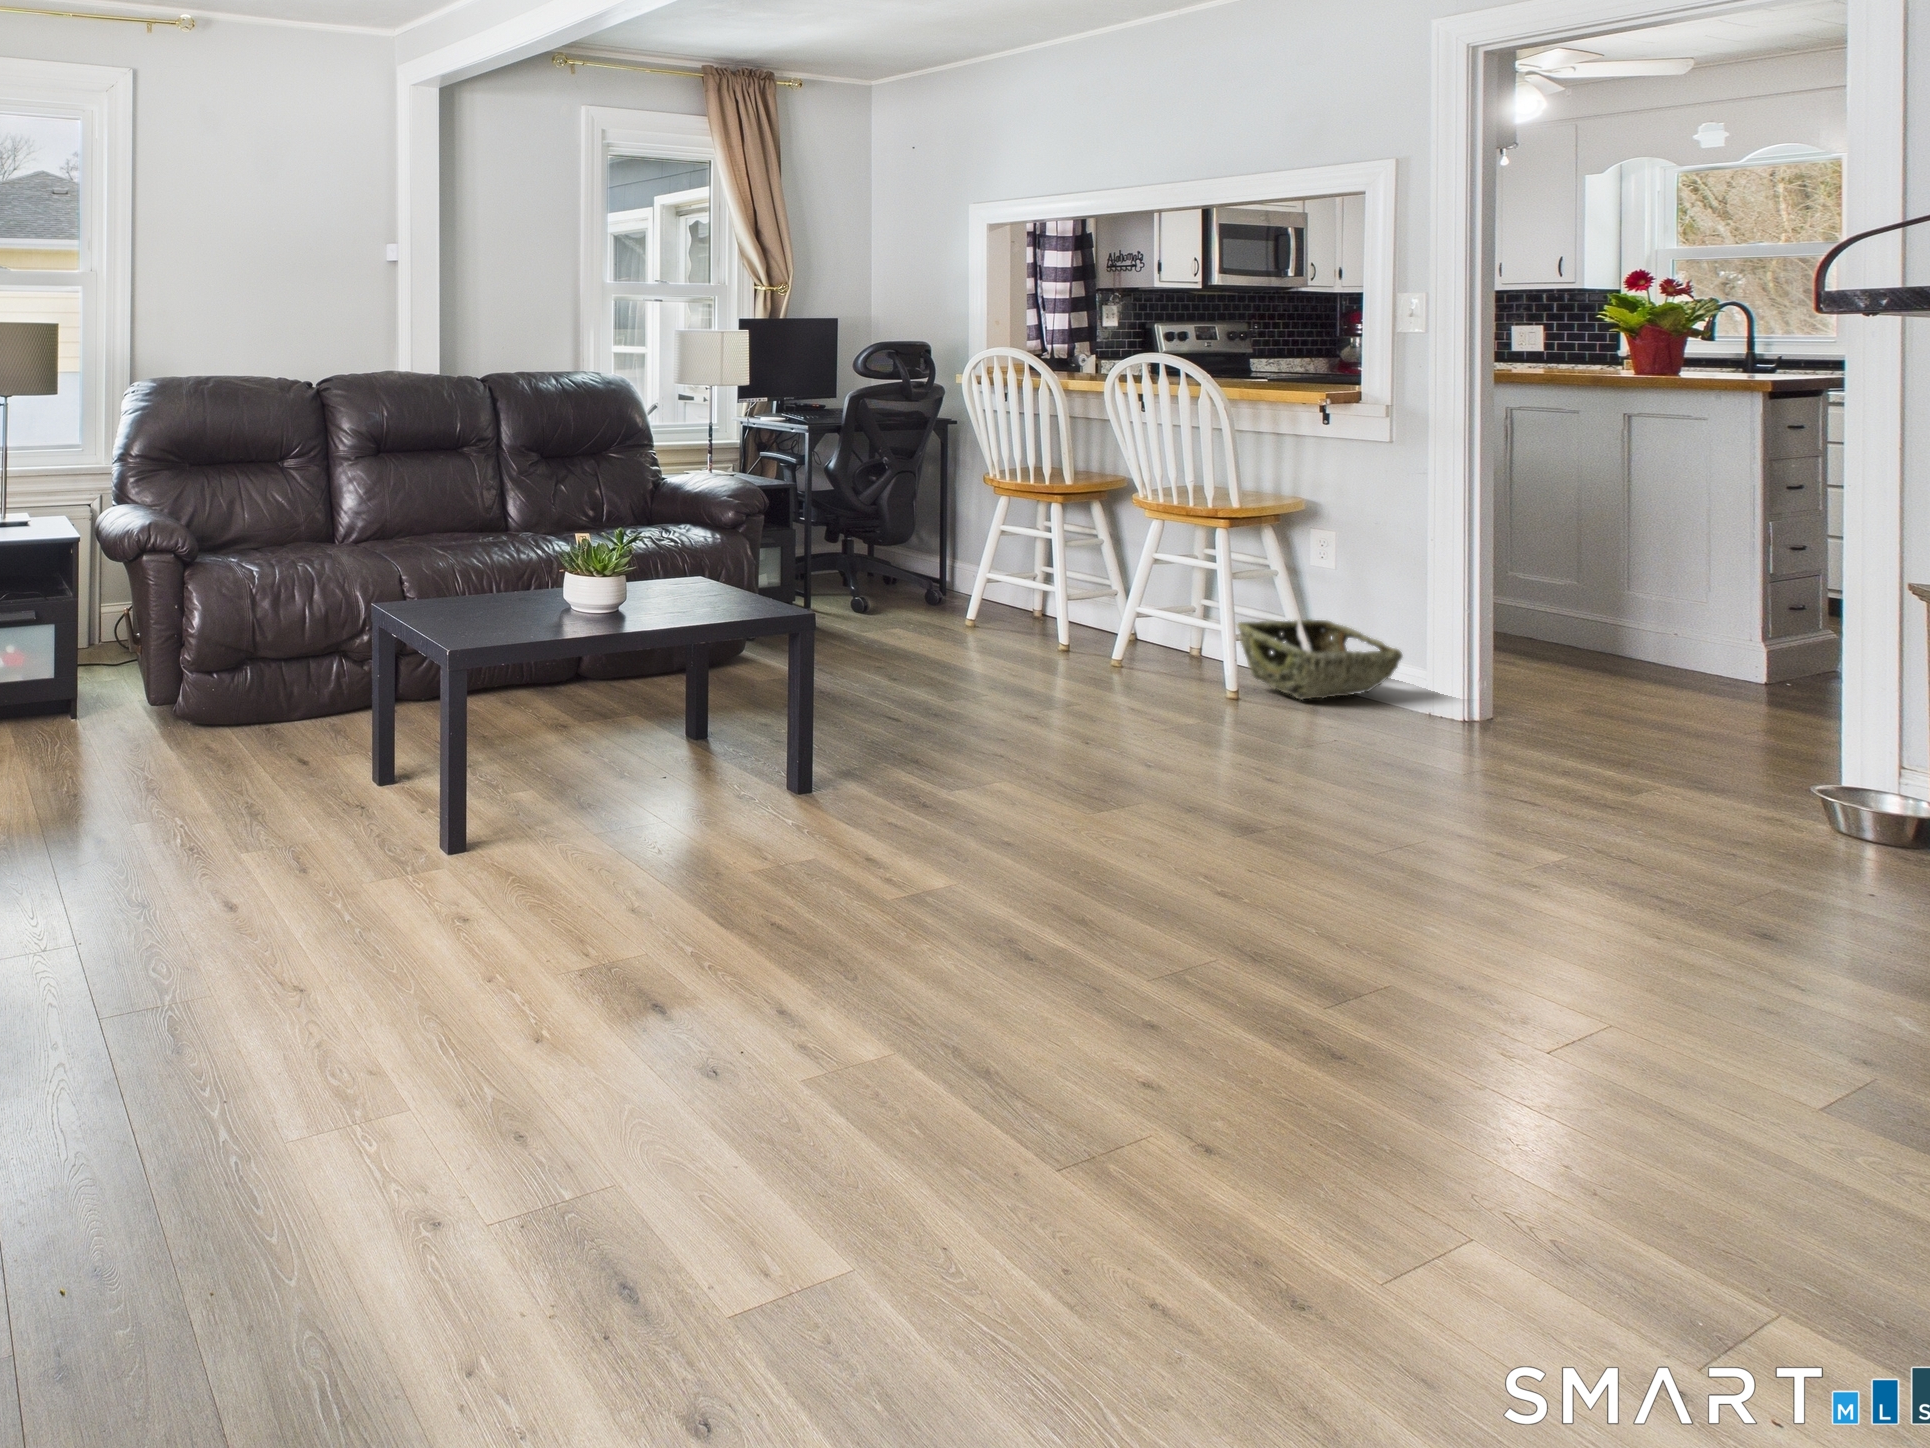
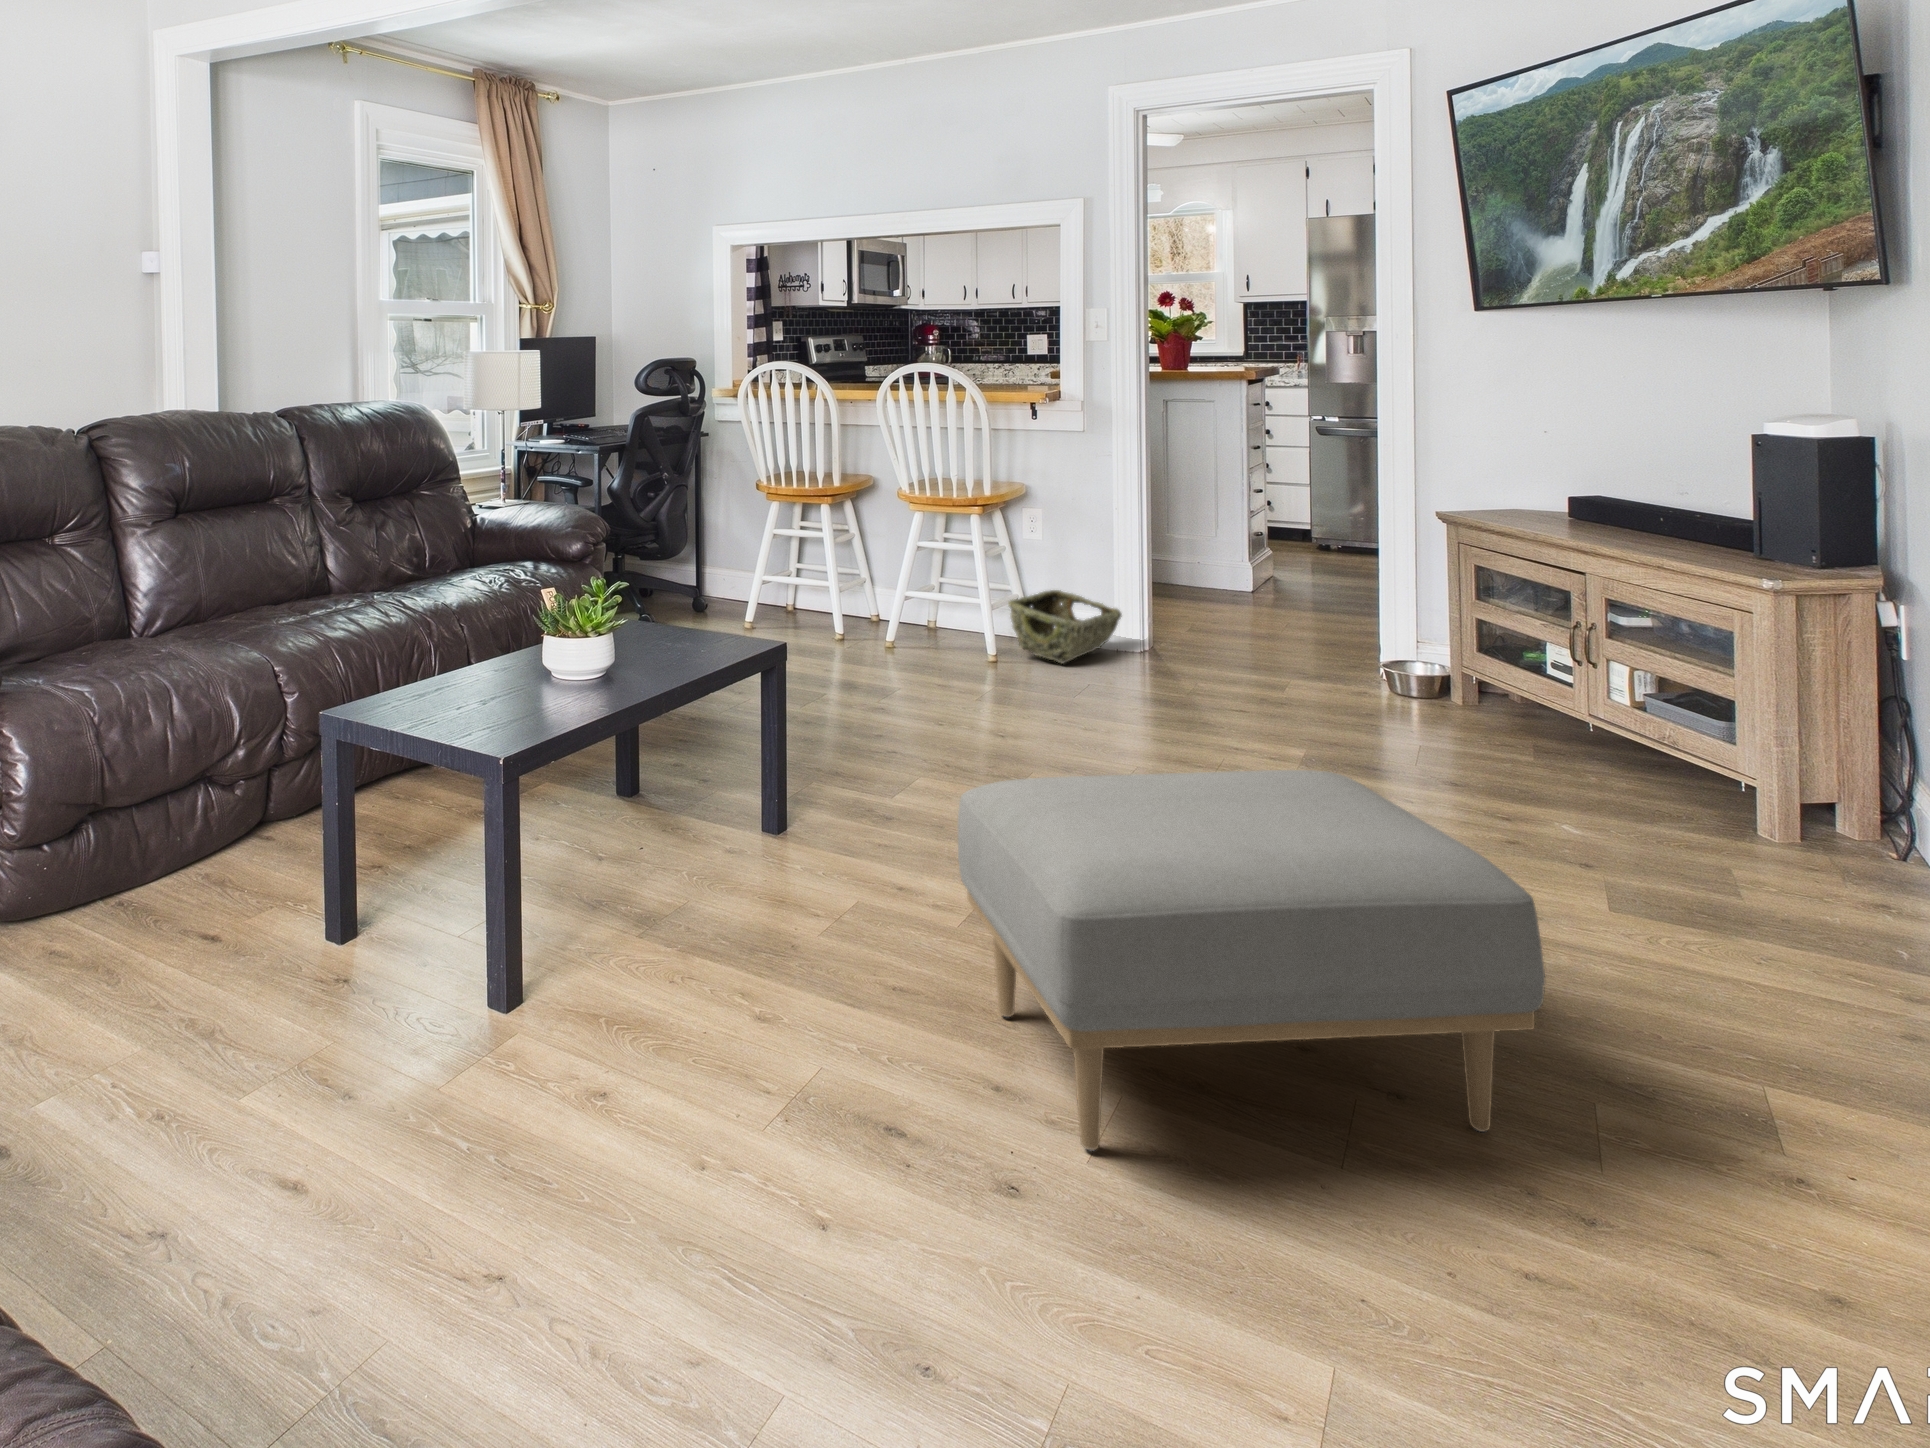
ottoman: none [784,726,1334,1155] -> present [958,770,1545,1151]

